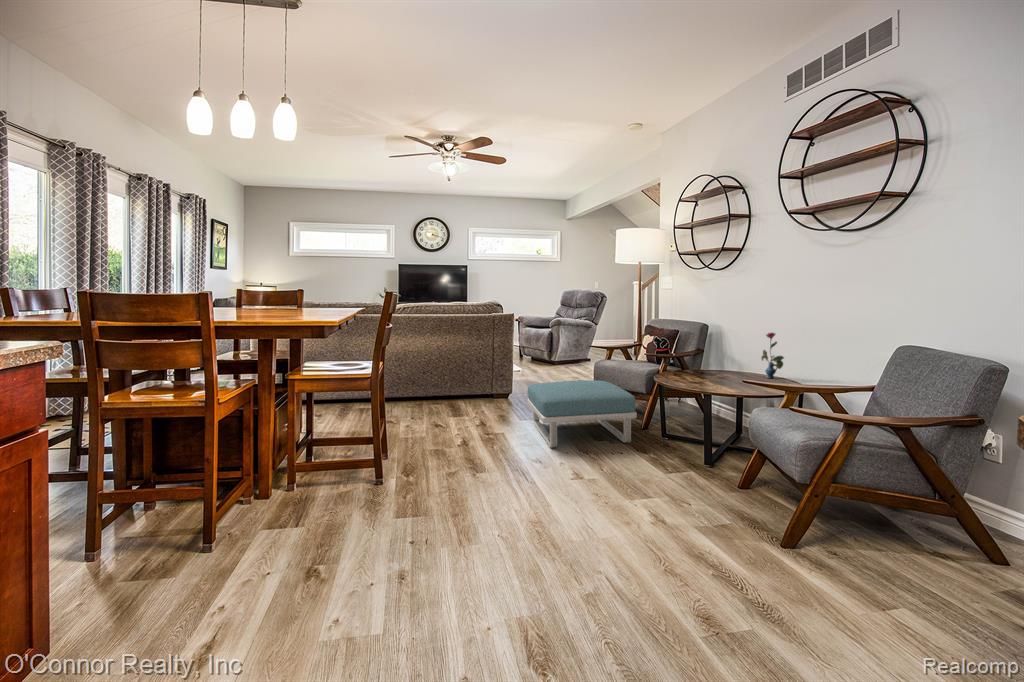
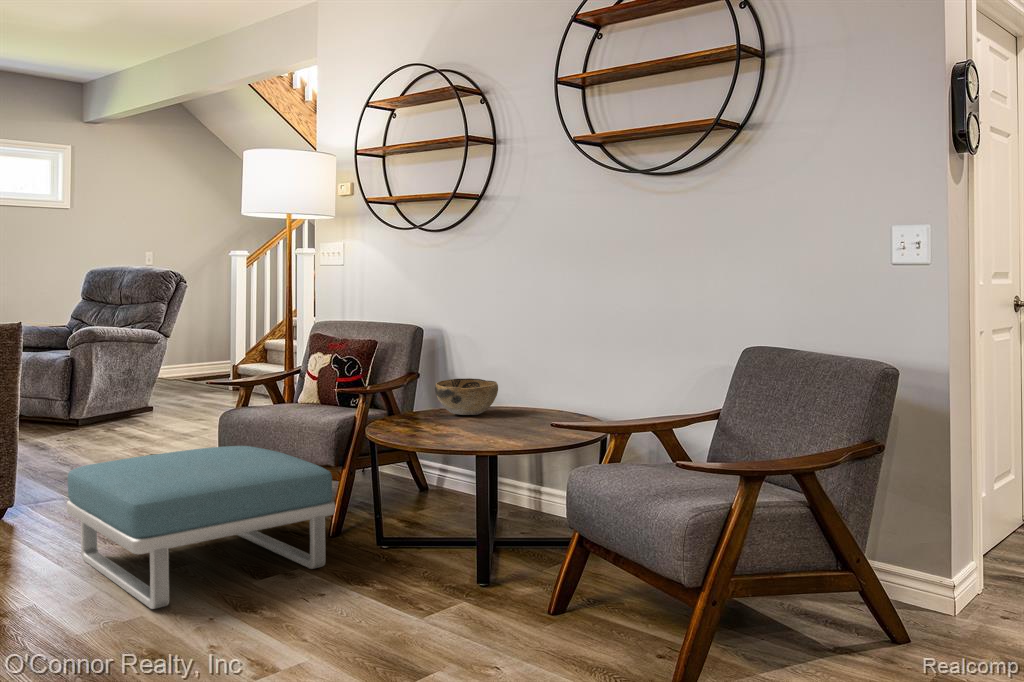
vase: present [761,333,784,378] -> none [535,338,573,416]
decorative bowl: none [701,353,740,374] -> present [435,378,498,415]

